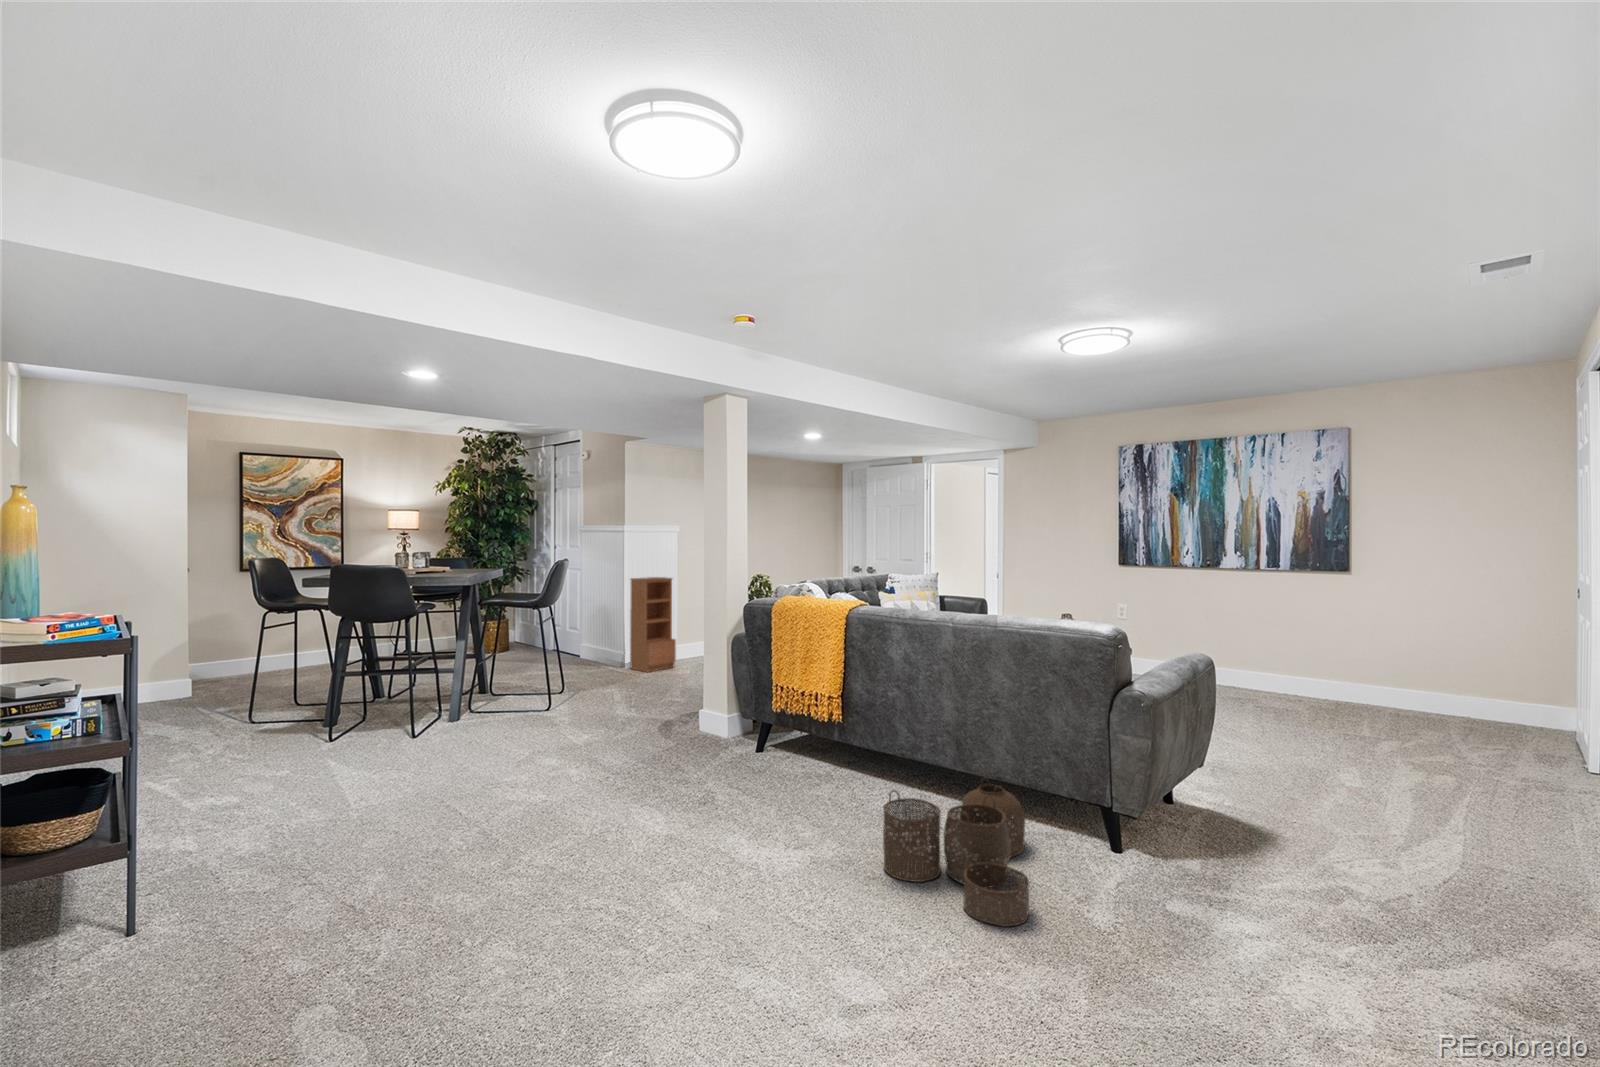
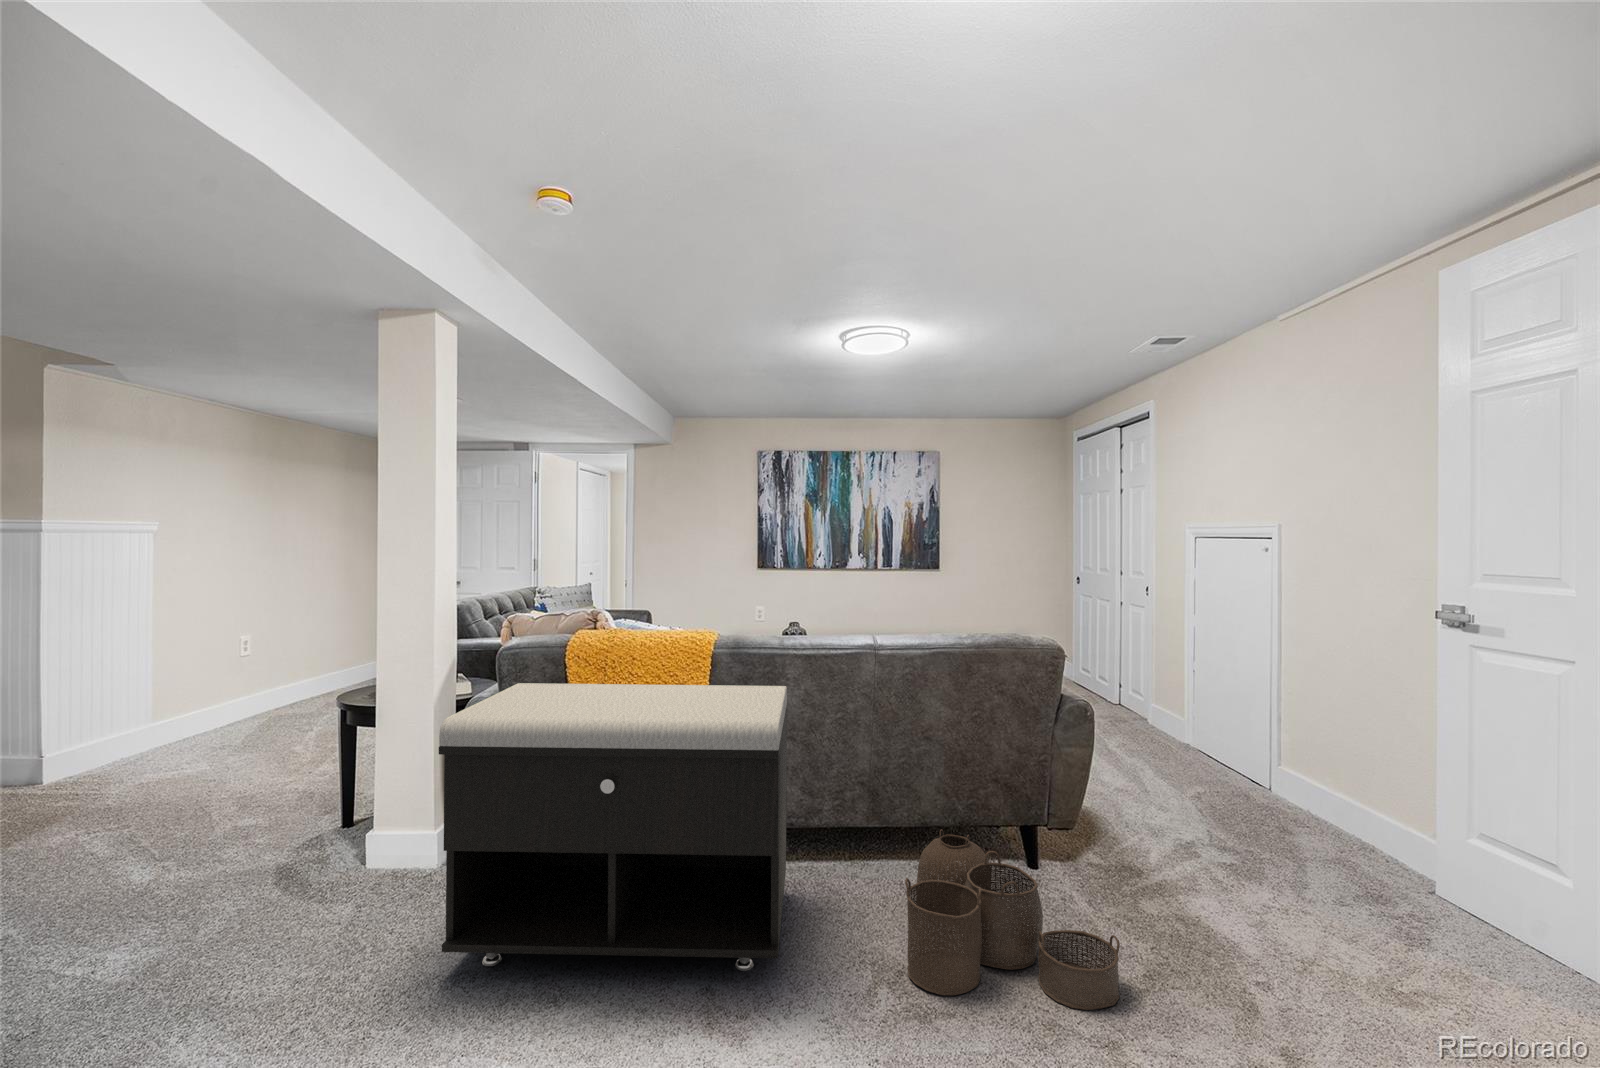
bookcase: present [630,577,676,672] -> none [65,609,171,779]
storage bench: none [662,626,886,827] -> present [439,683,787,971]

